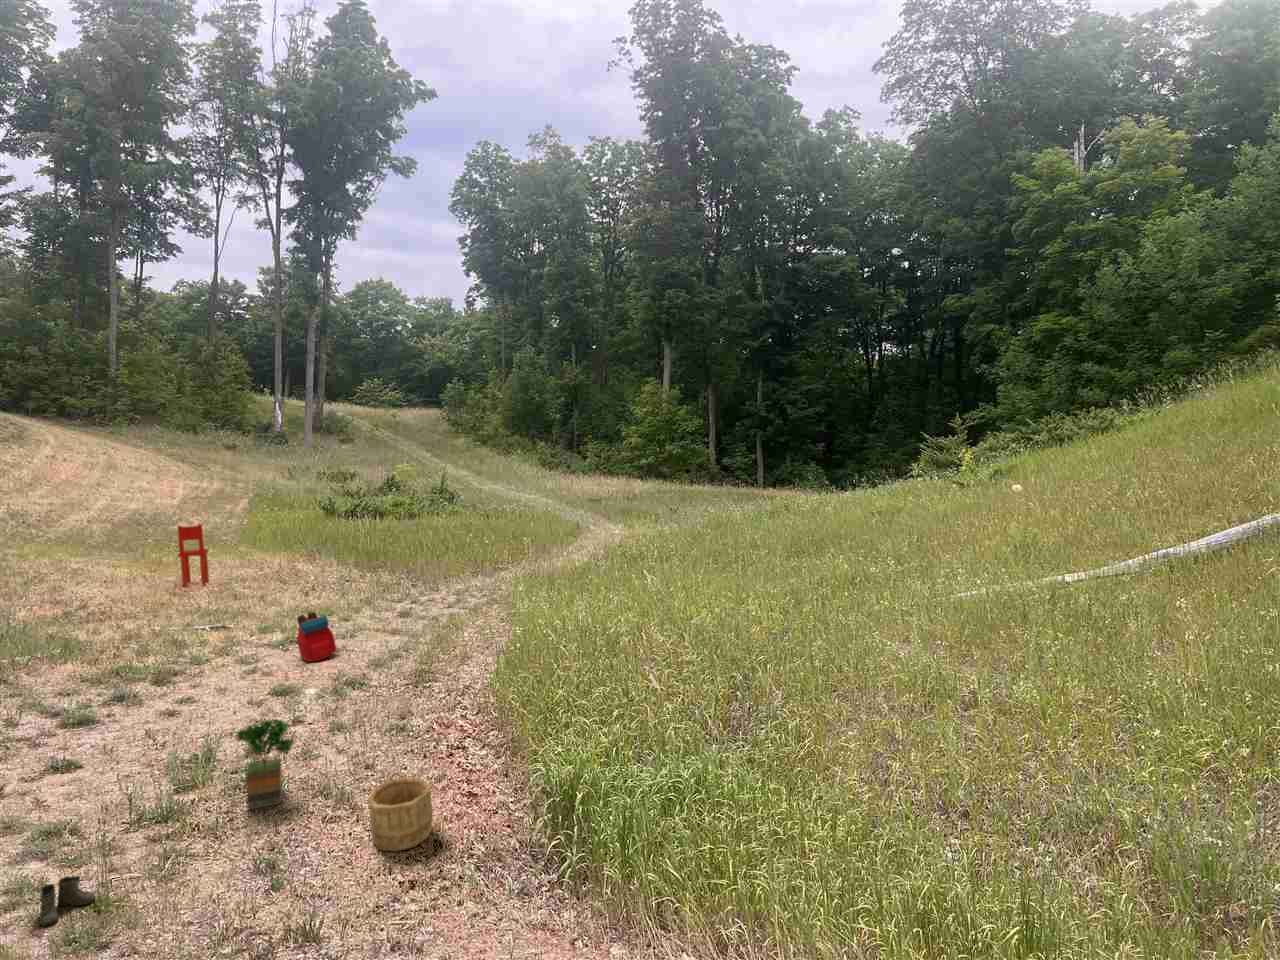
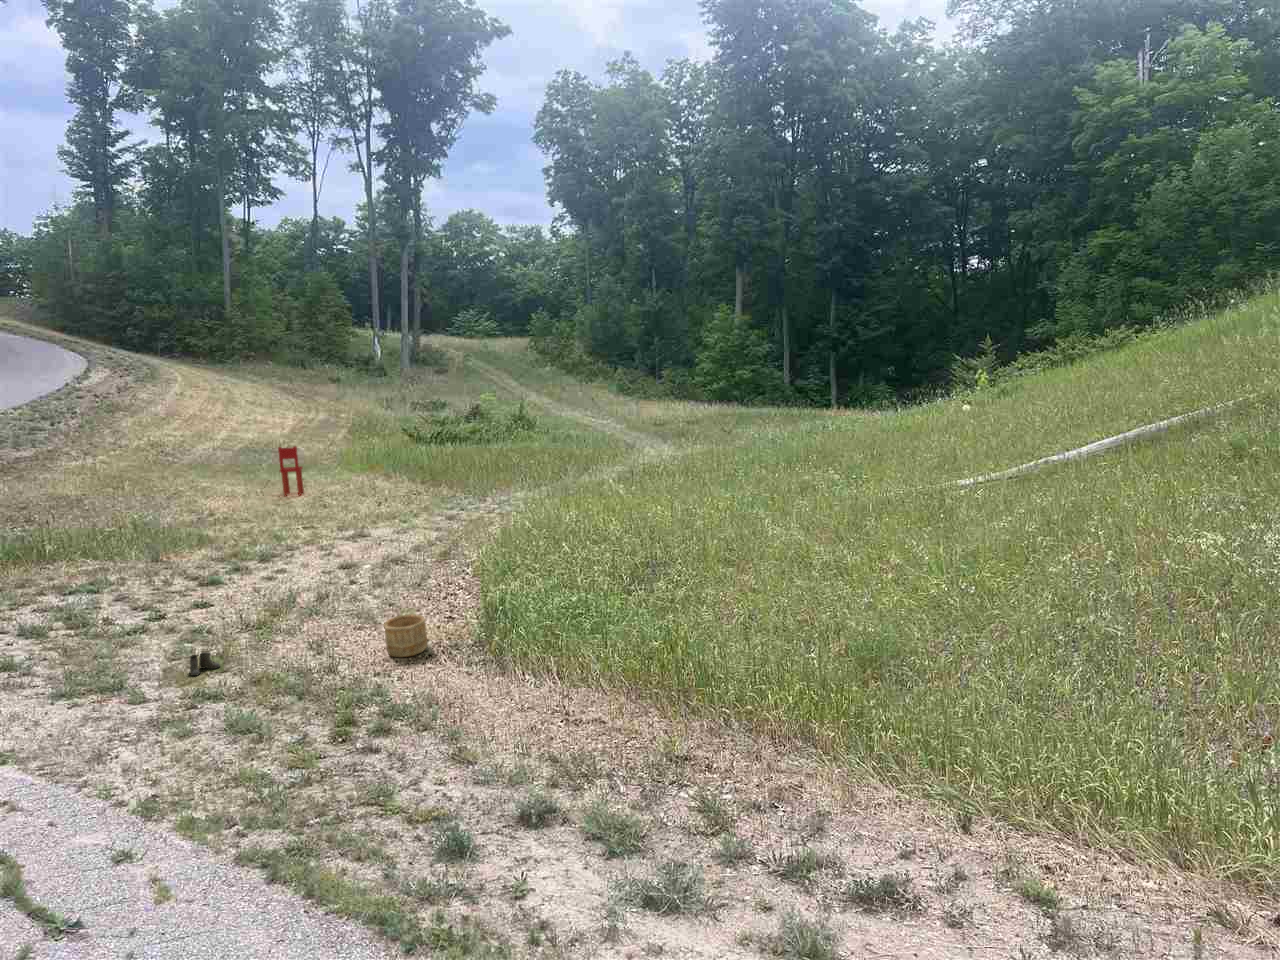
backpack: present [297,612,336,662] -> none [361,514,391,552]
potted tree: present [236,719,294,810] -> none [303,576,344,633]

